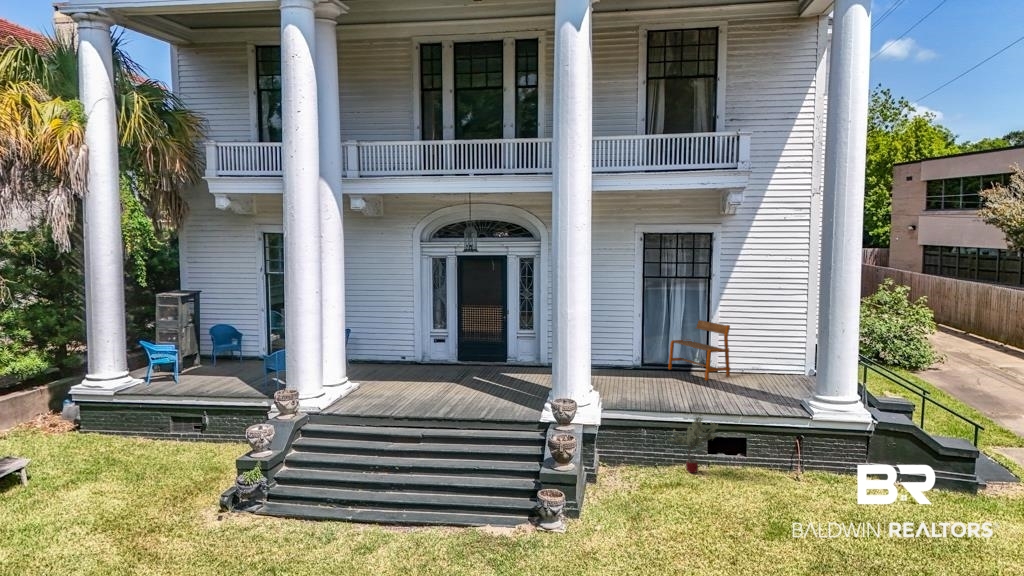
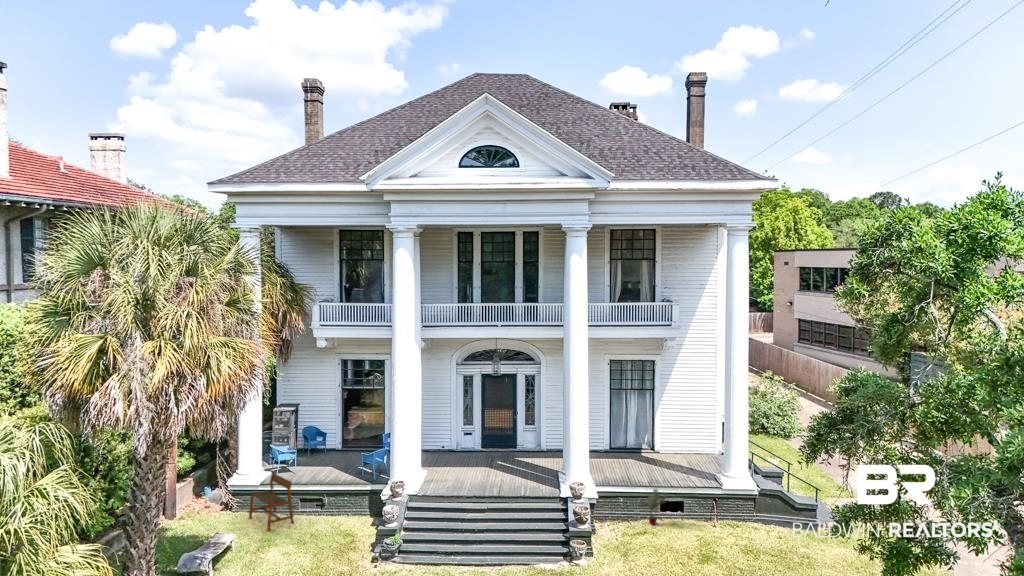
bench: present [668,320,730,380] -> present [249,473,294,531]

